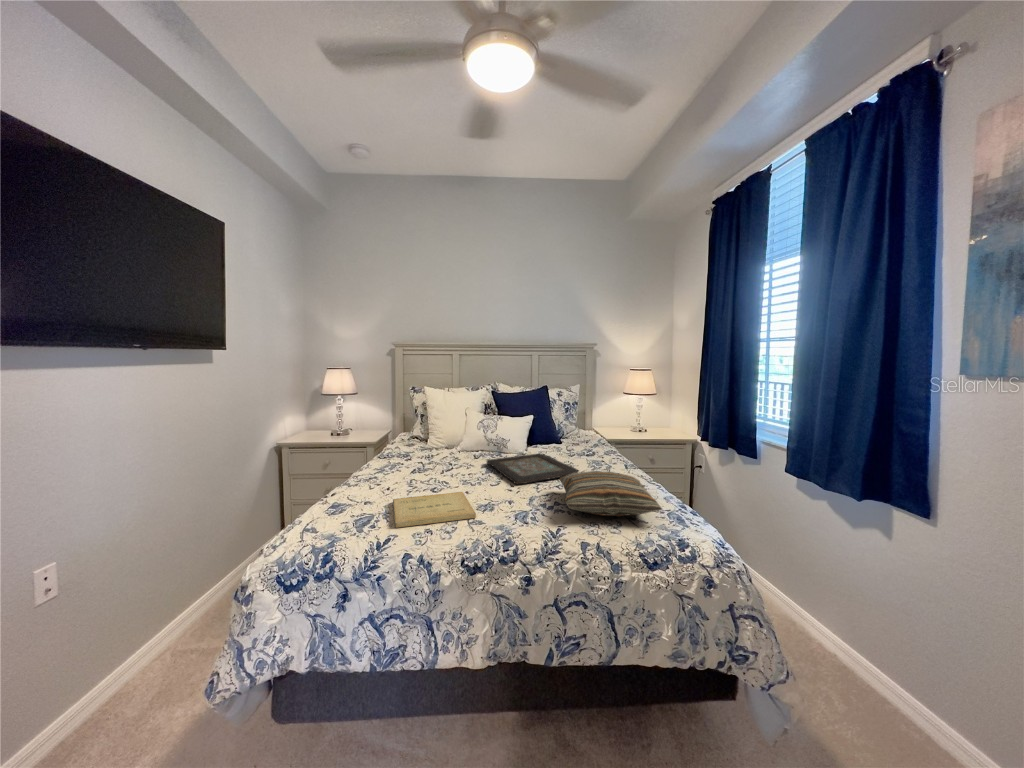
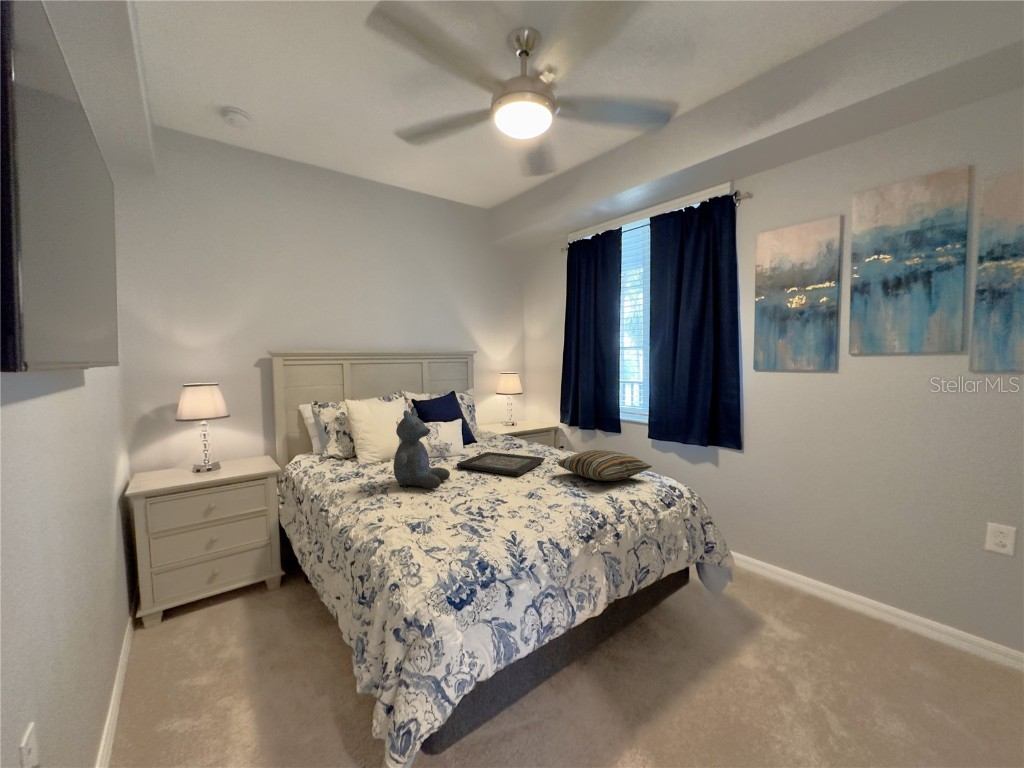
stuffed bear: none [395,401,455,479] -> present [393,408,450,489]
book: present [393,492,476,528] -> none [452,489,543,525]

